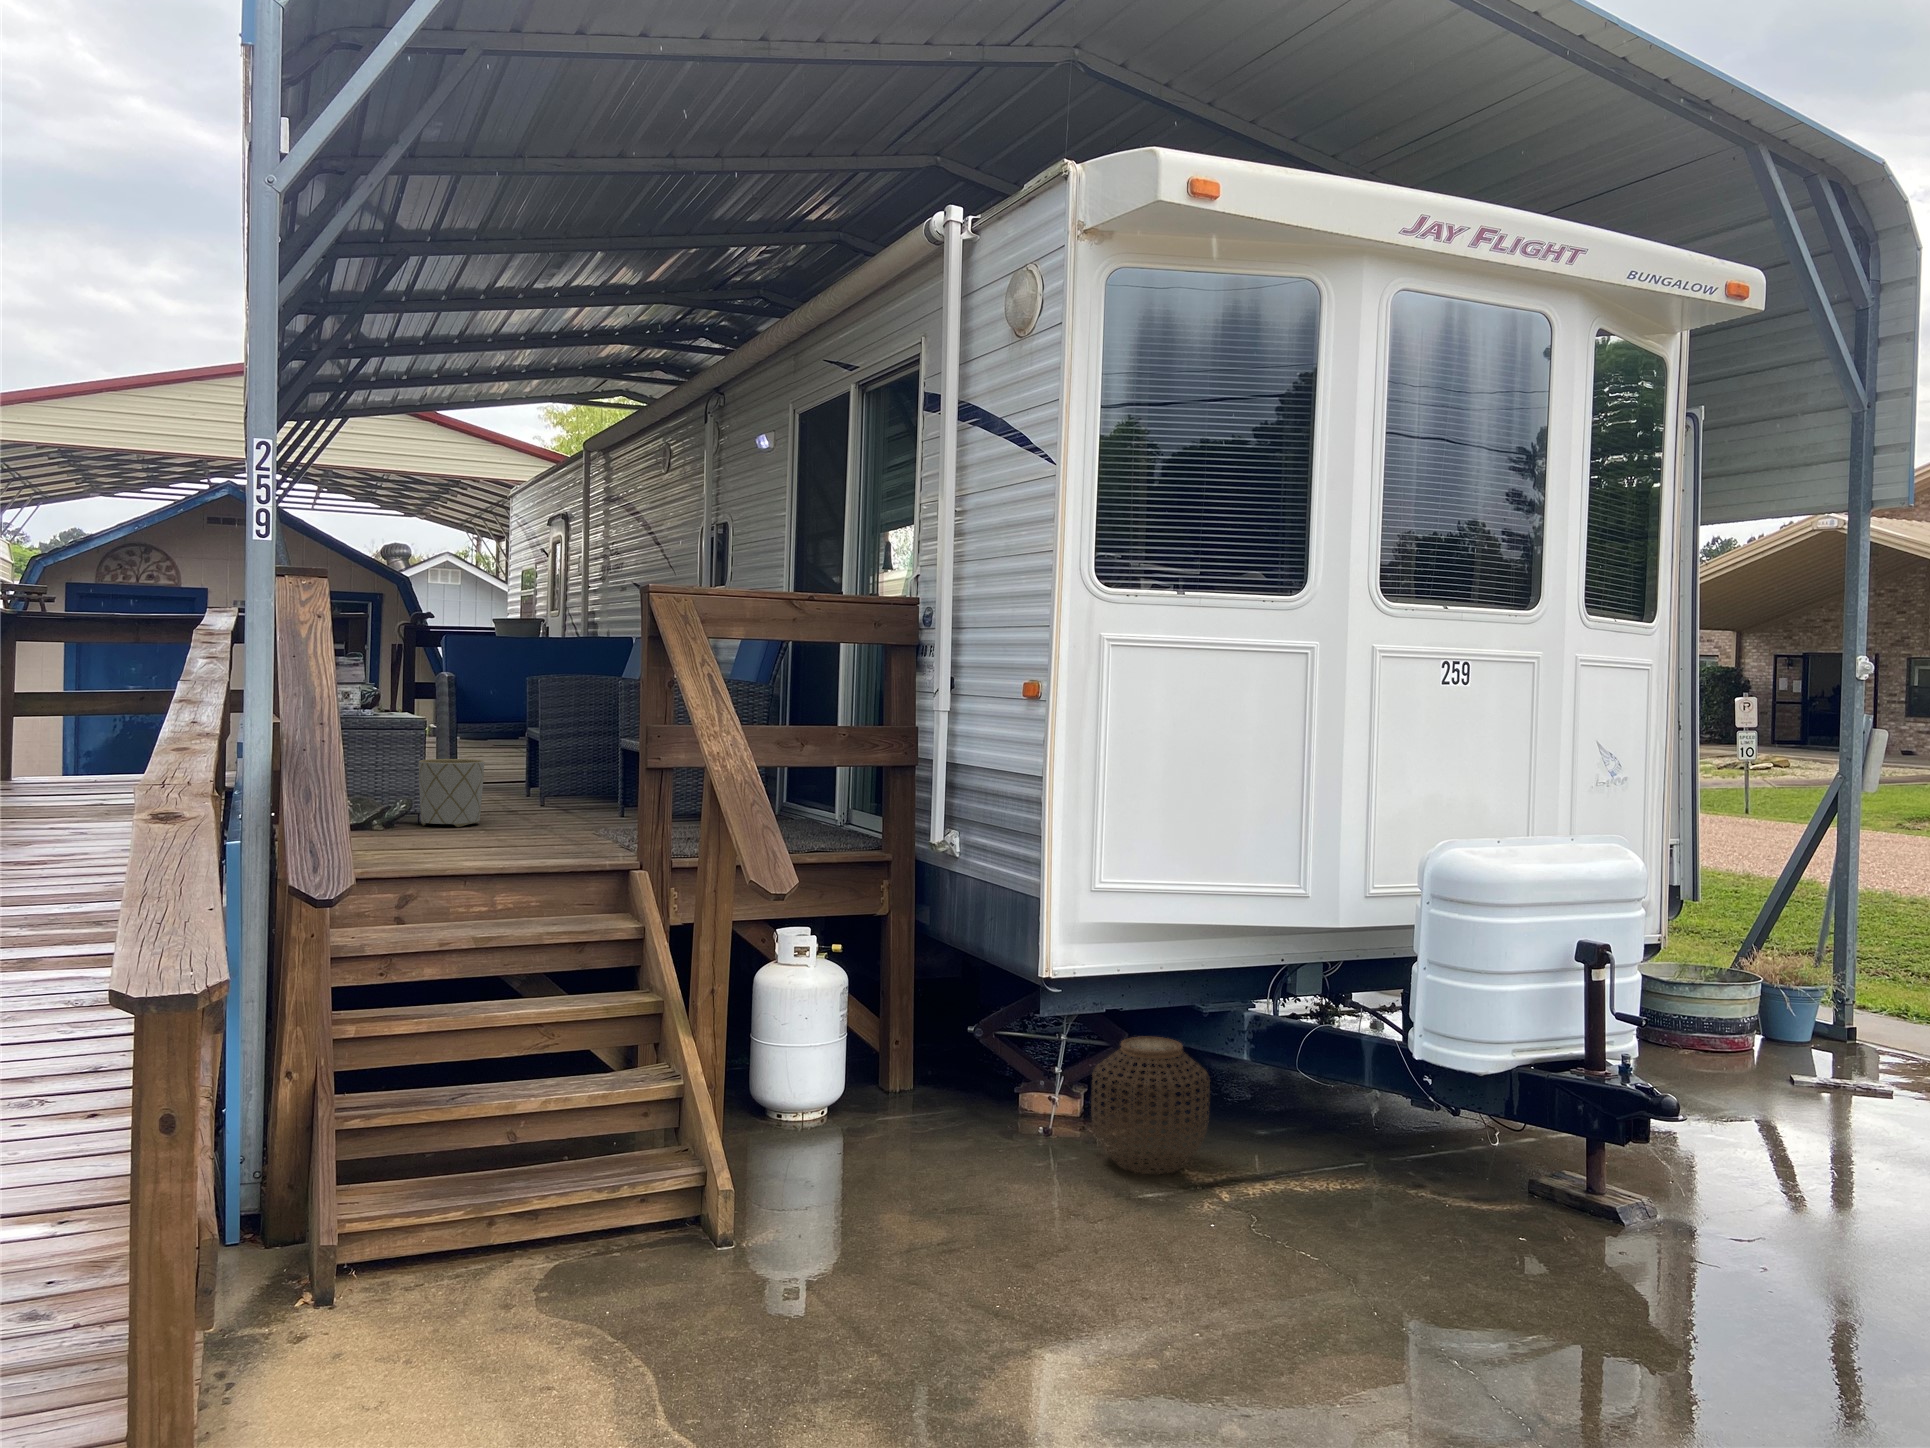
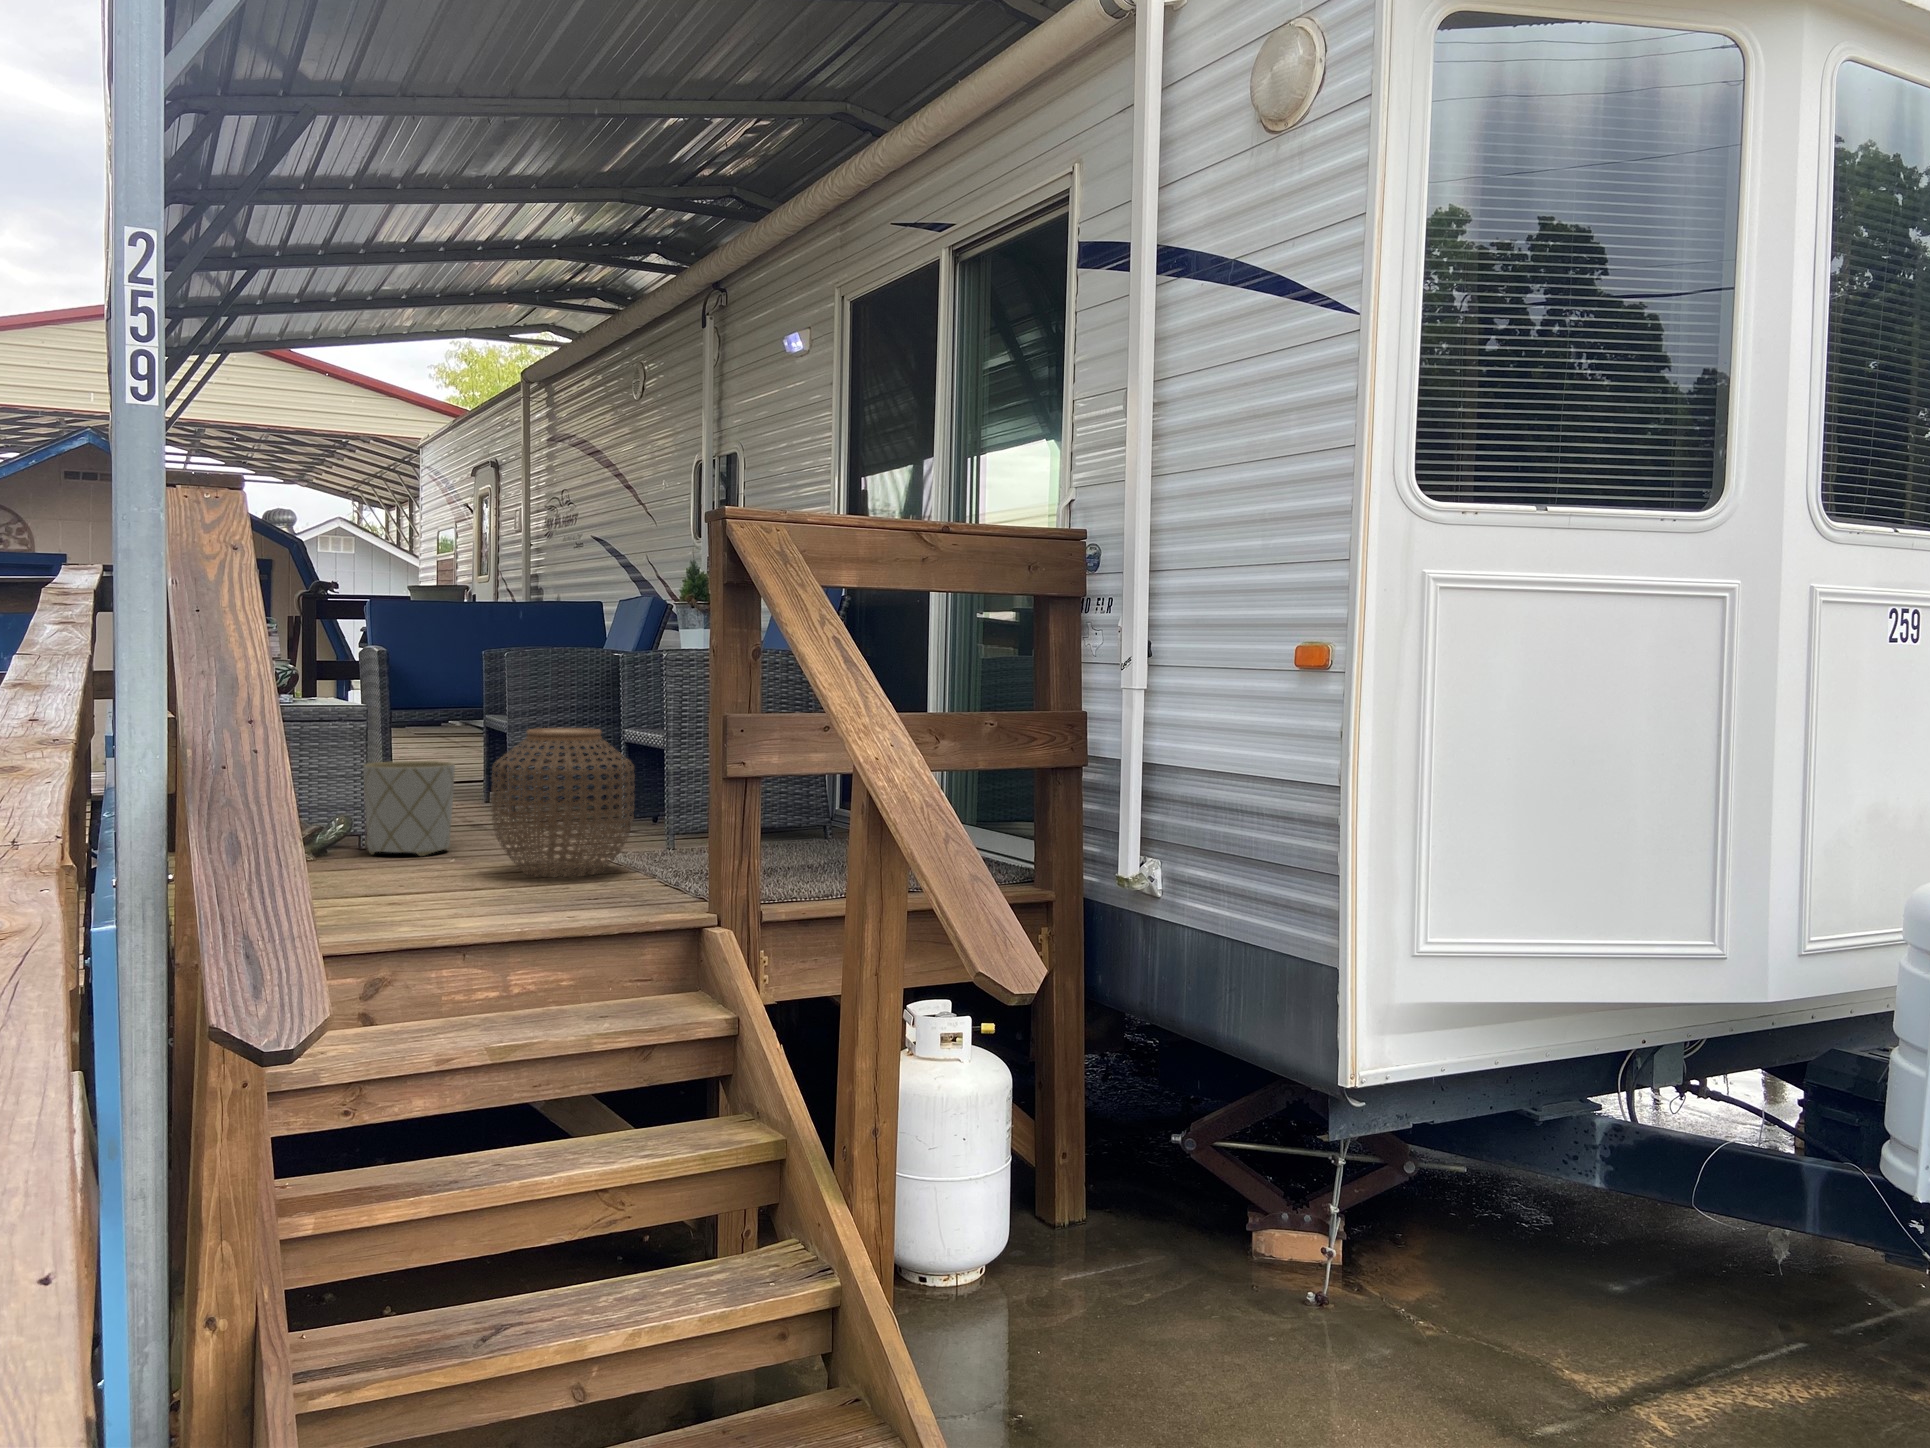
woven basket: present [1091,1036,1210,1174] -> present [491,728,635,877]

